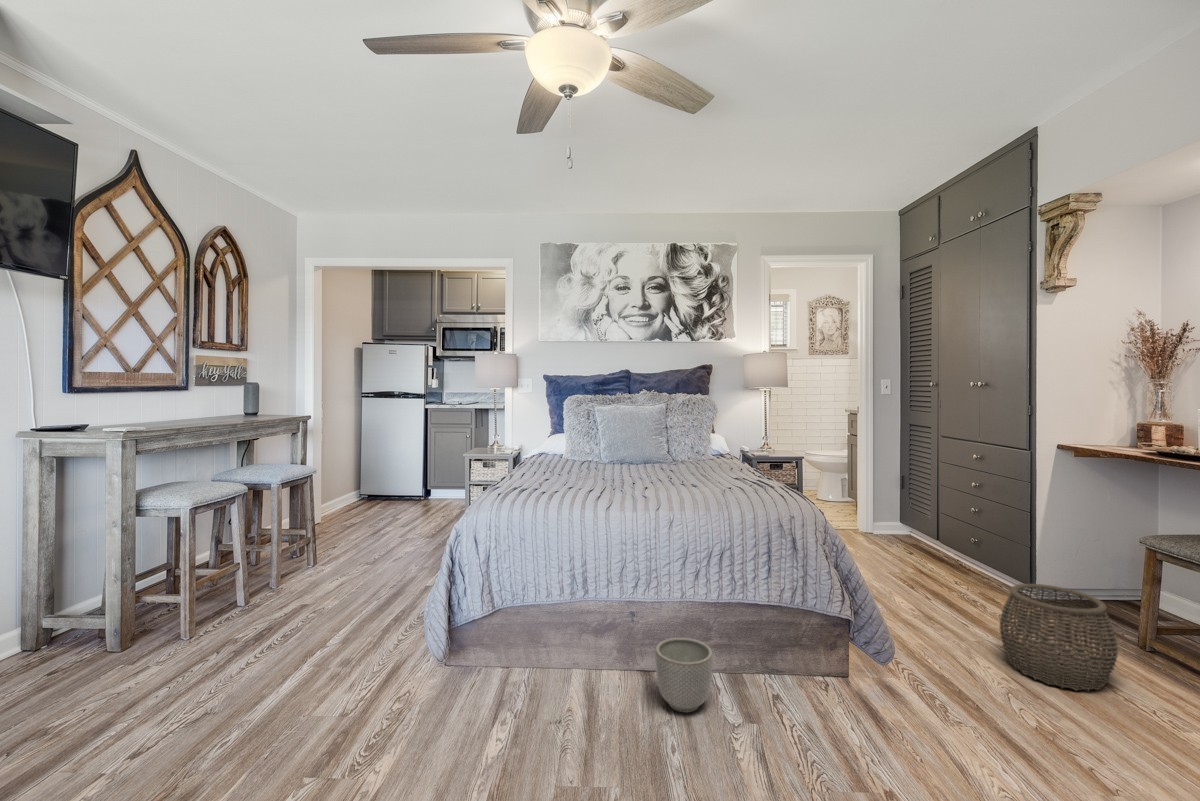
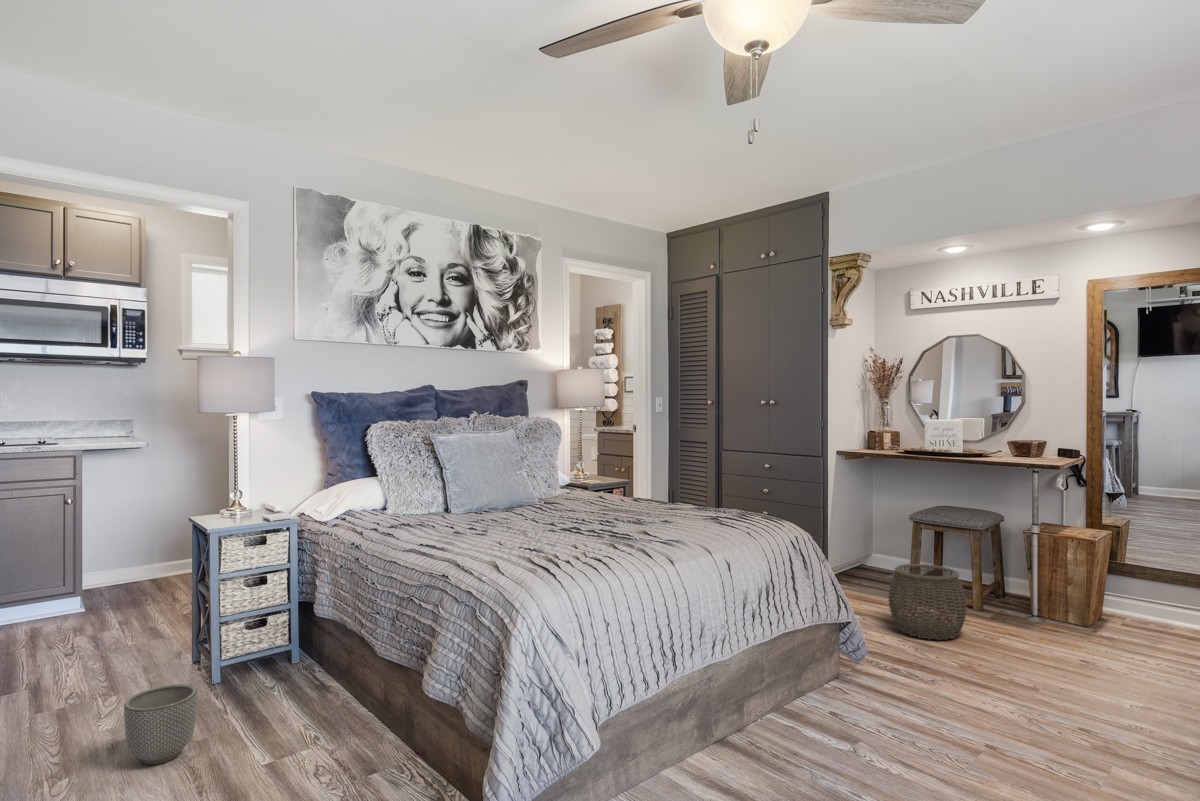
planter: present [655,638,713,713] -> present [124,684,198,765]

